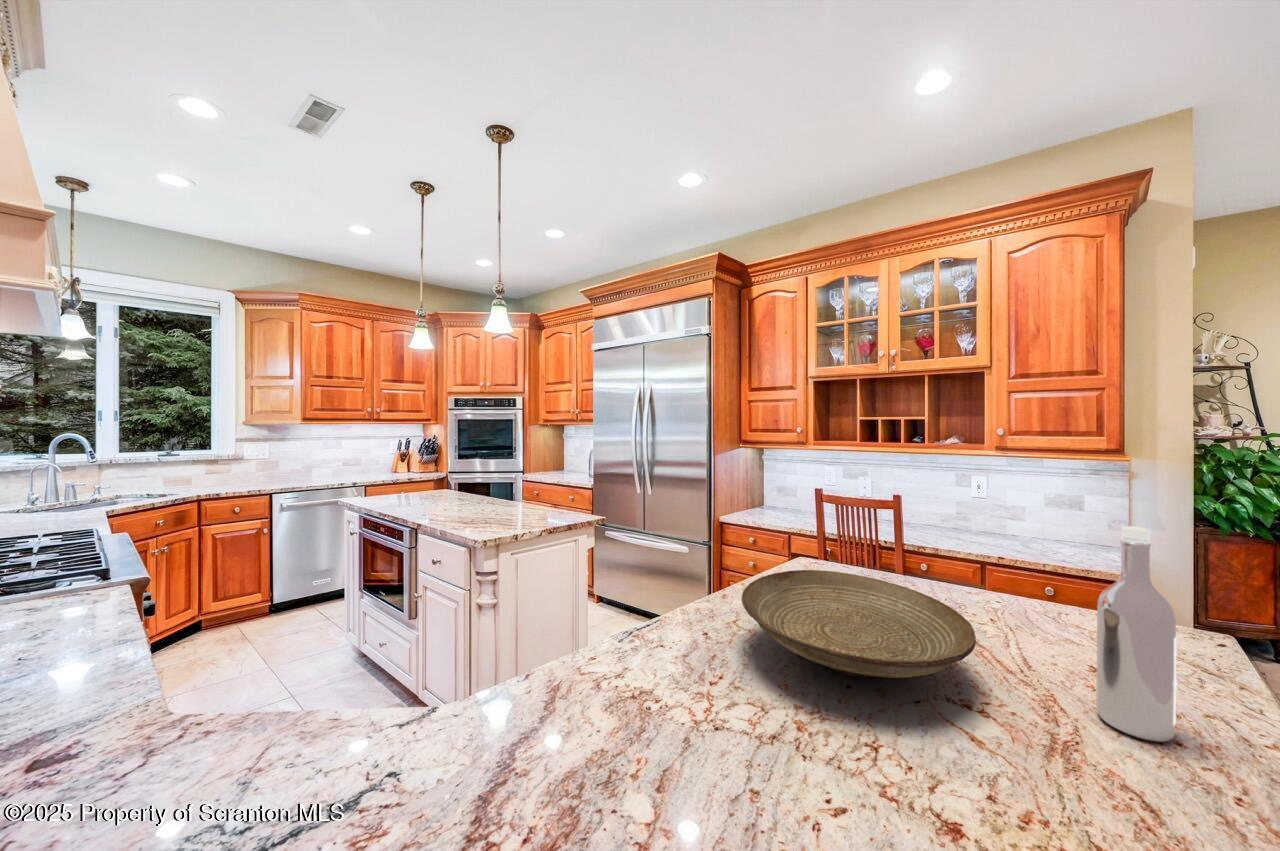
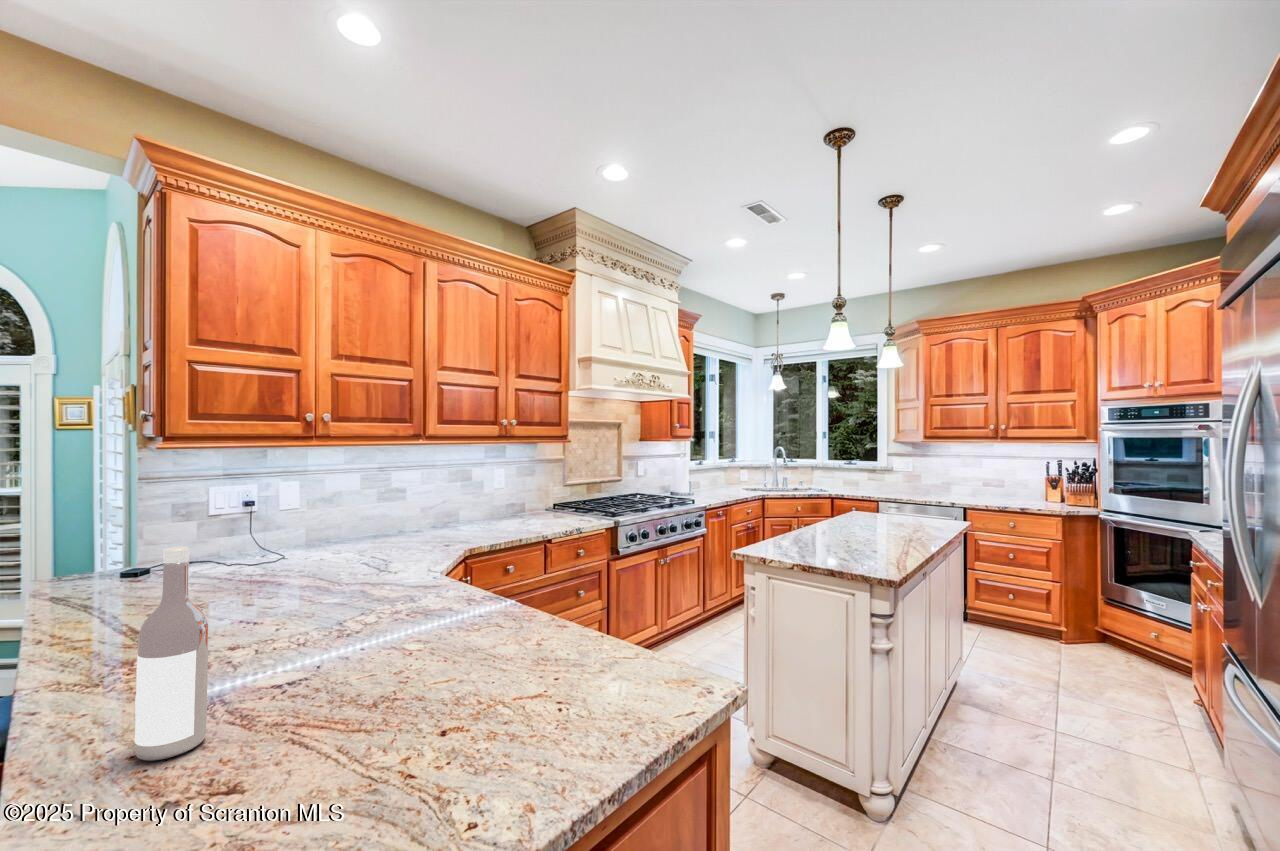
decorative bowl: present [741,570,976,678] -> none [286,582,491,665]

